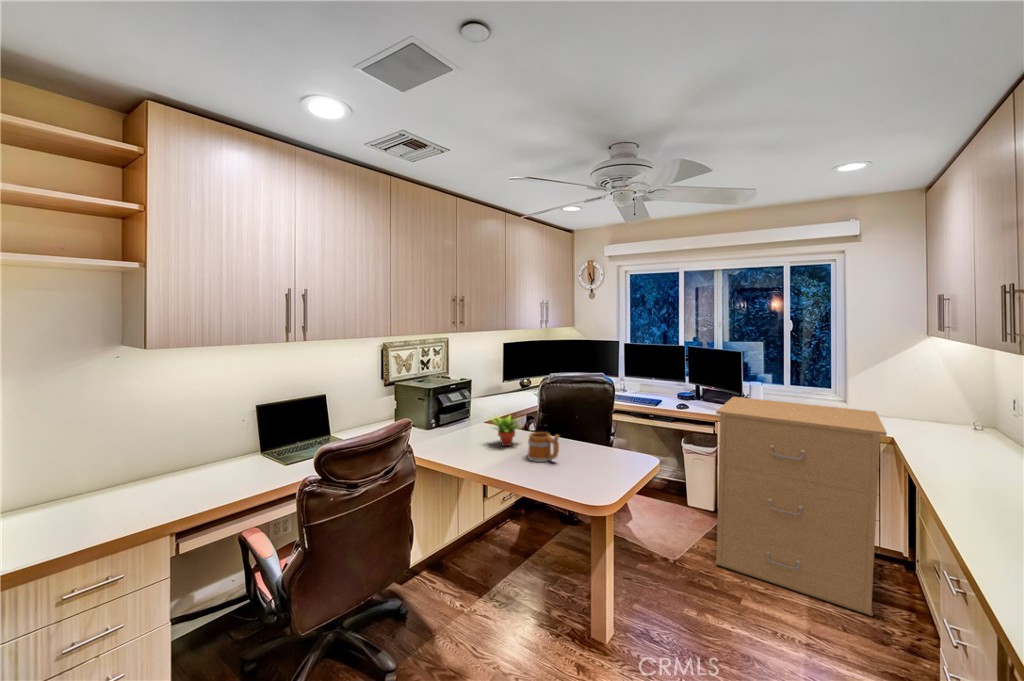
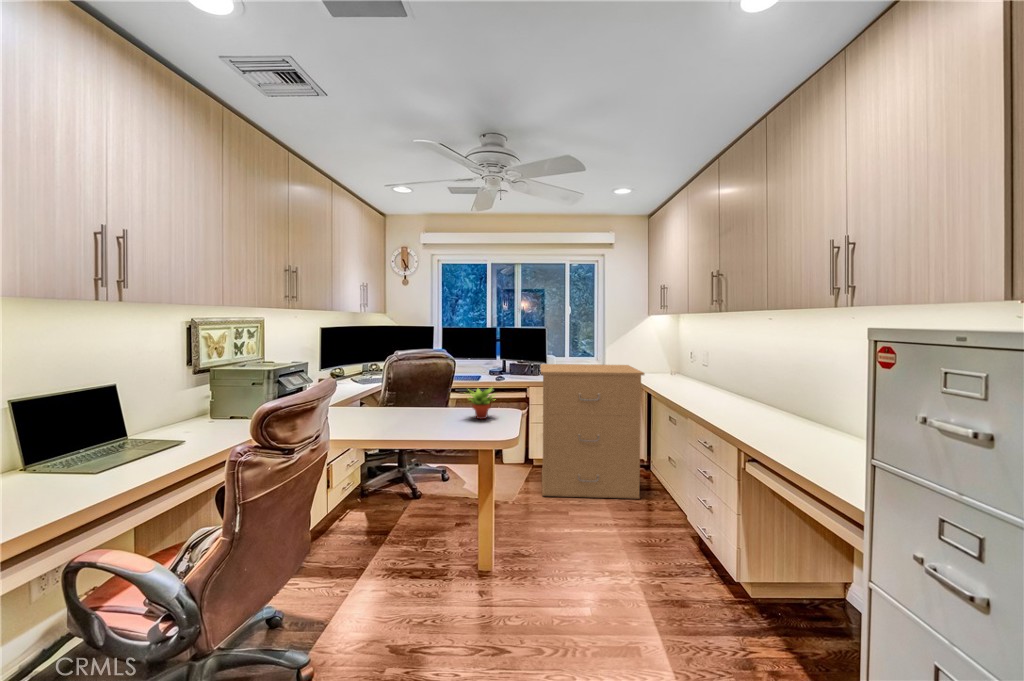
succulent plant: present [491,415,521,446] -> present [468,387,494,419]
mug: present [527,432,559,462] -> none [406,397,441,426]

